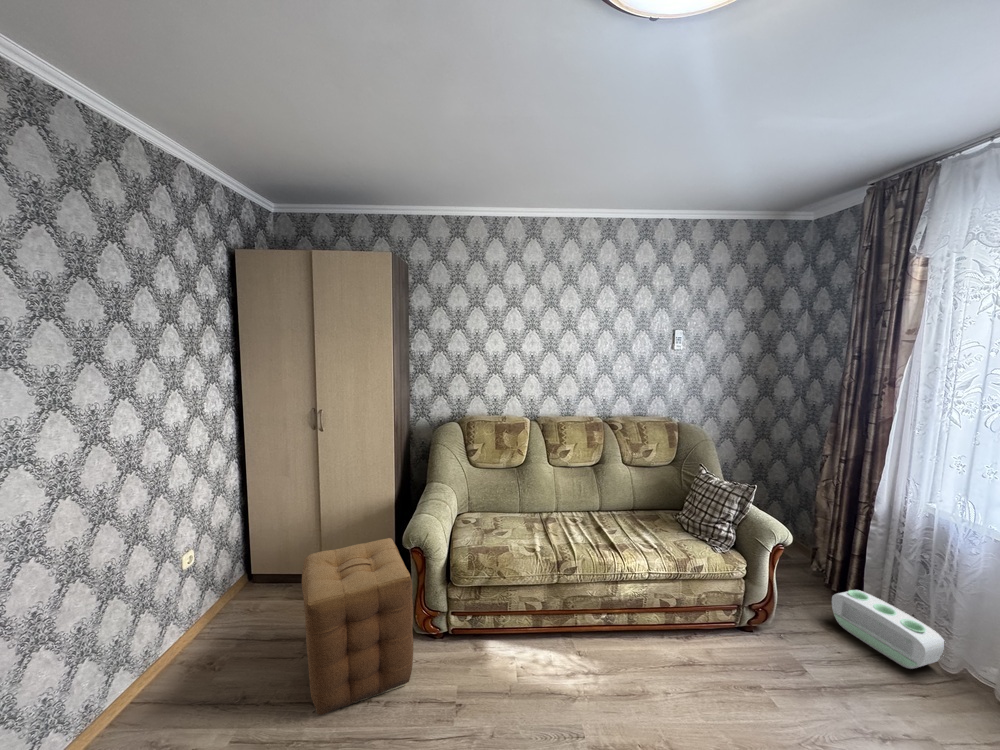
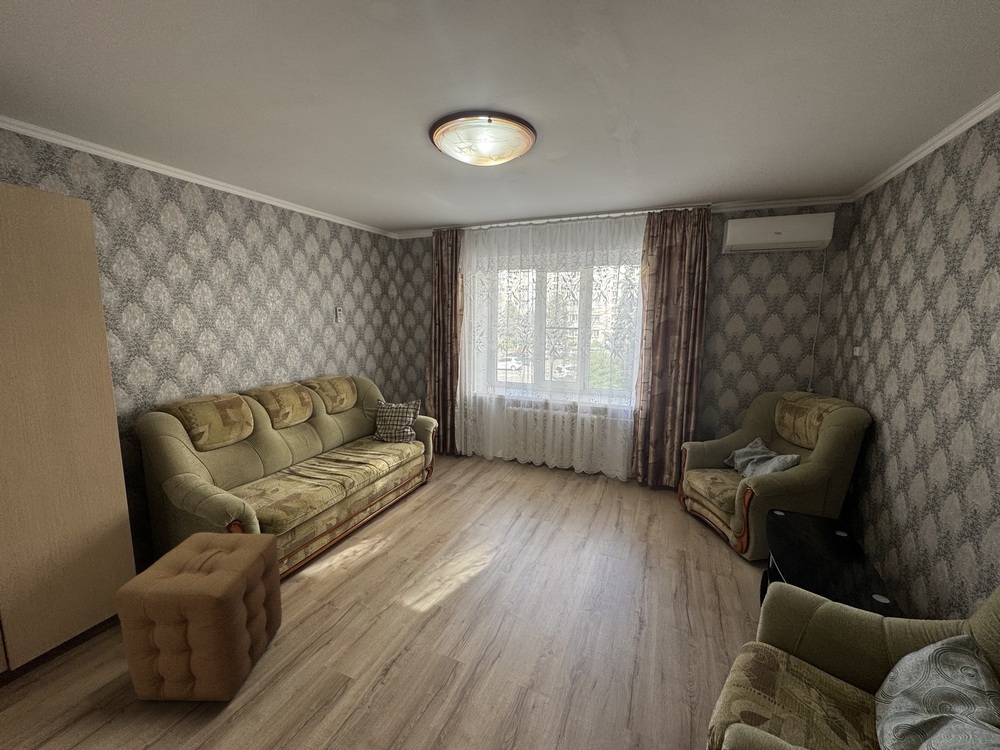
air purifier: present [832,590,944,669] -> none [447,442,488,465]

